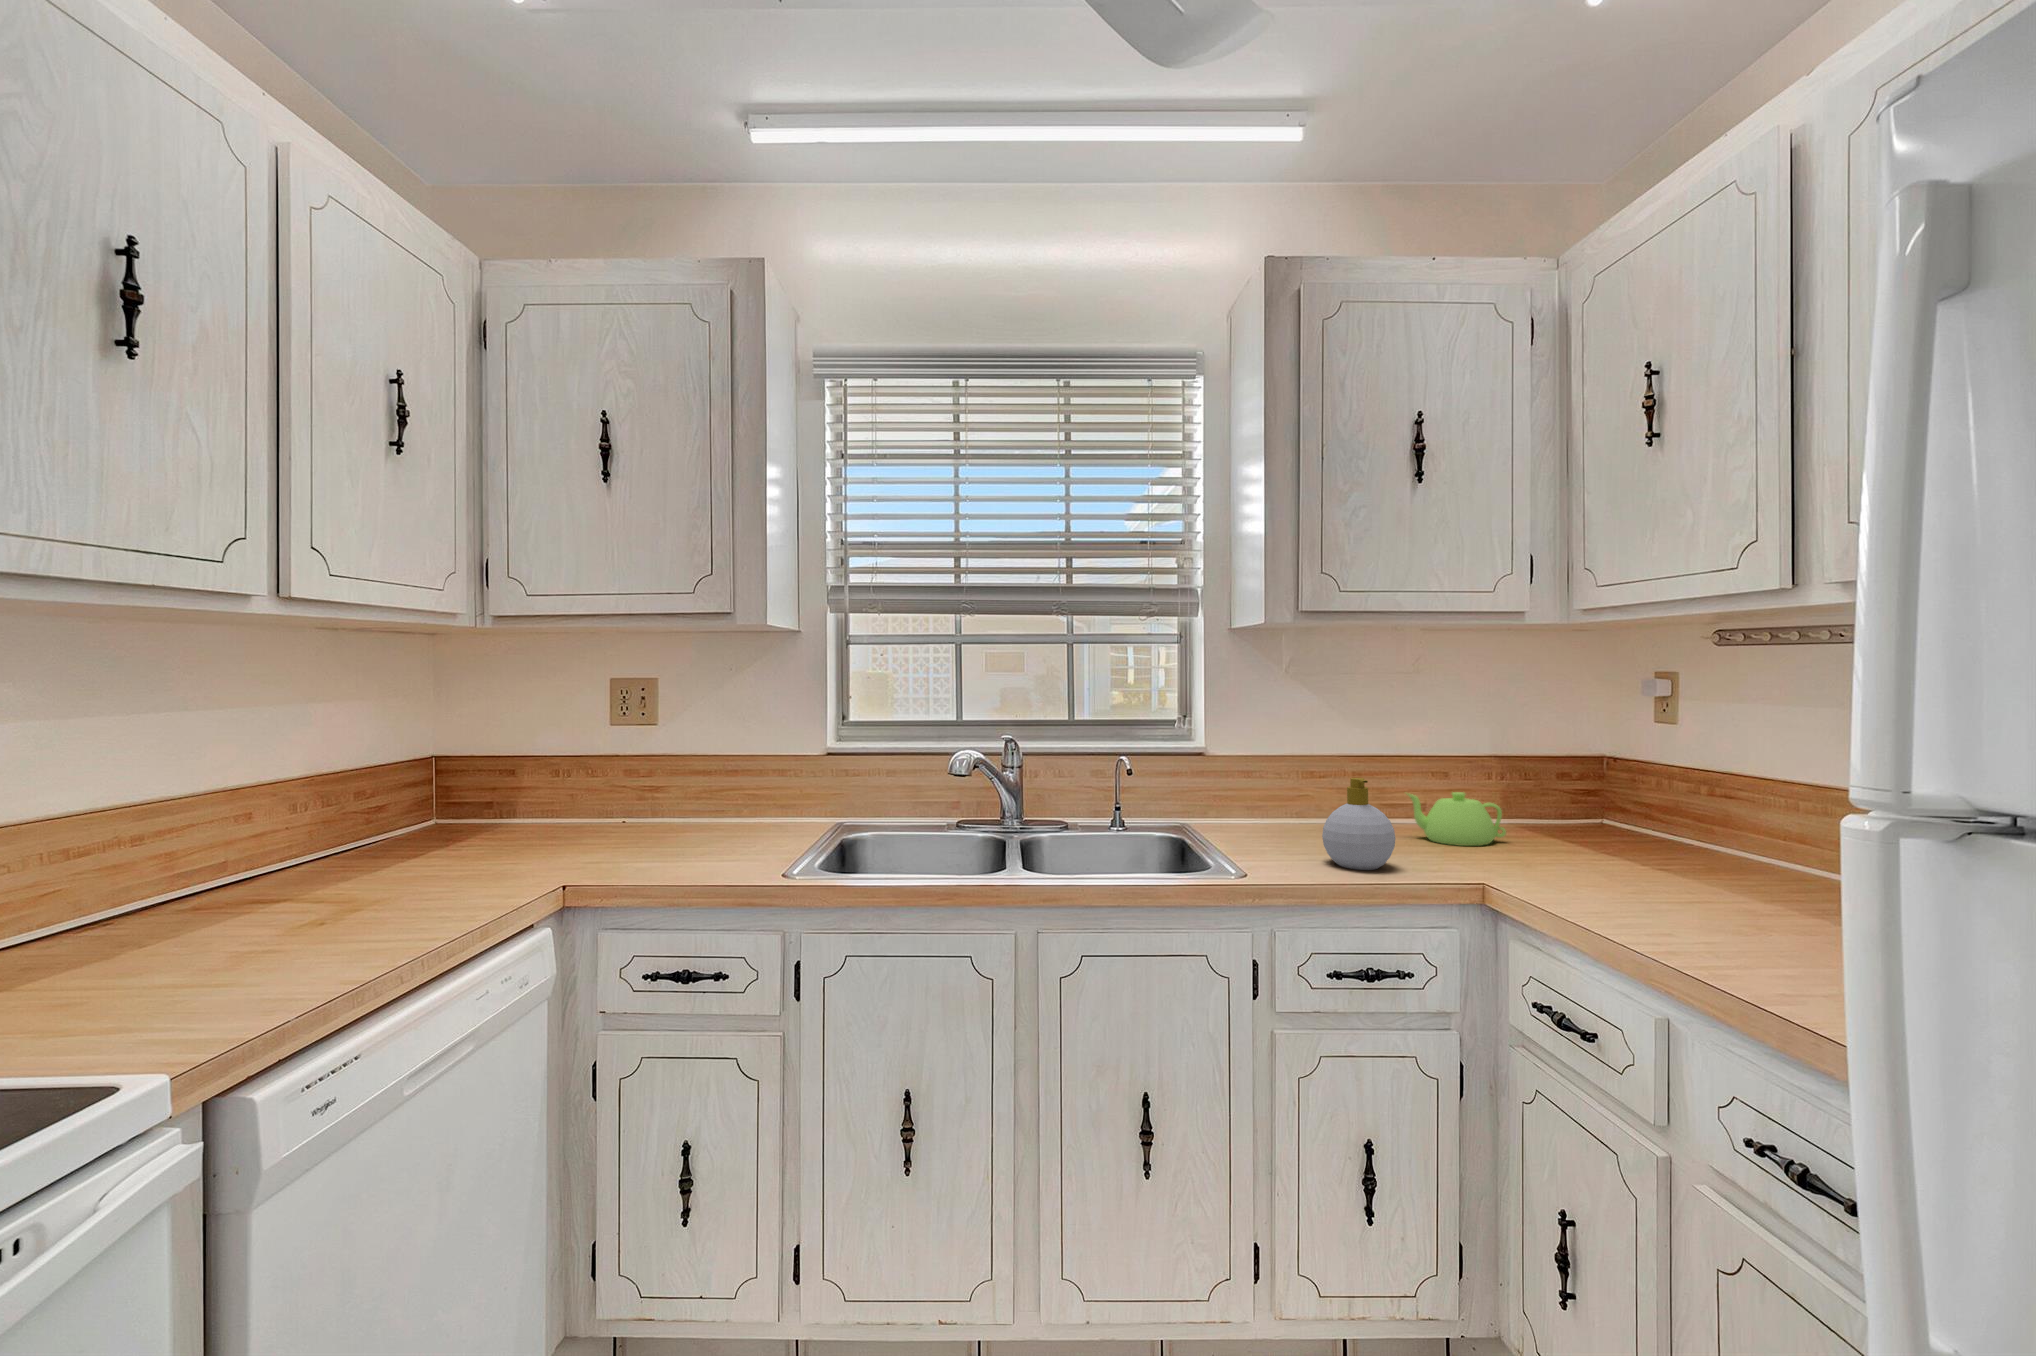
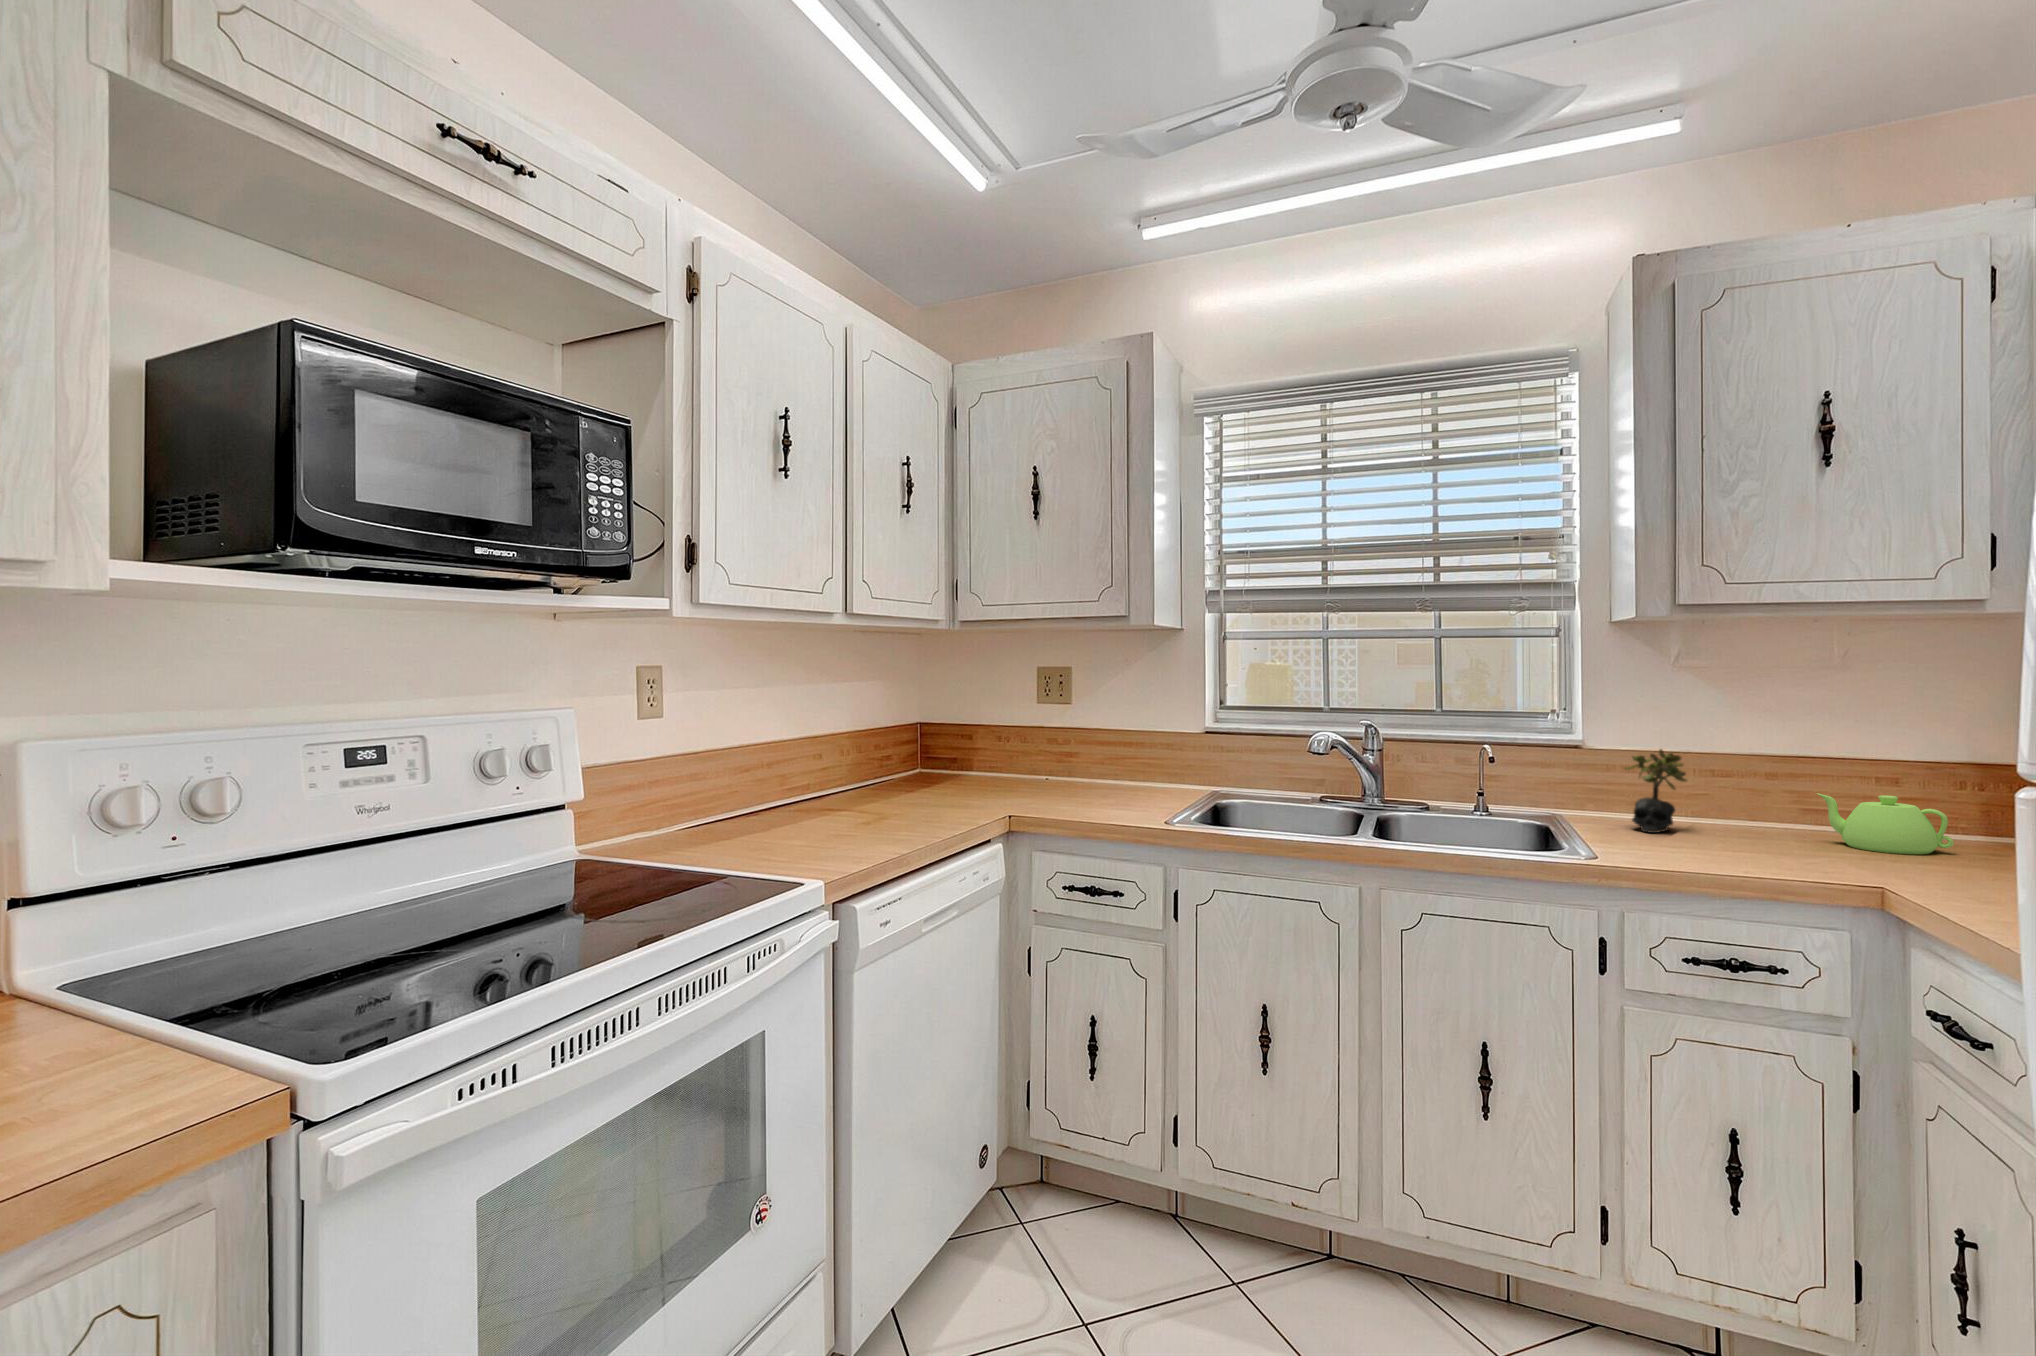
succulent plant: none [1249,755,1305,840] -> present [1625,749,1687,833]
soap bottle: present [1322,778,1396,870] -> none [1688,770,1775,863]

